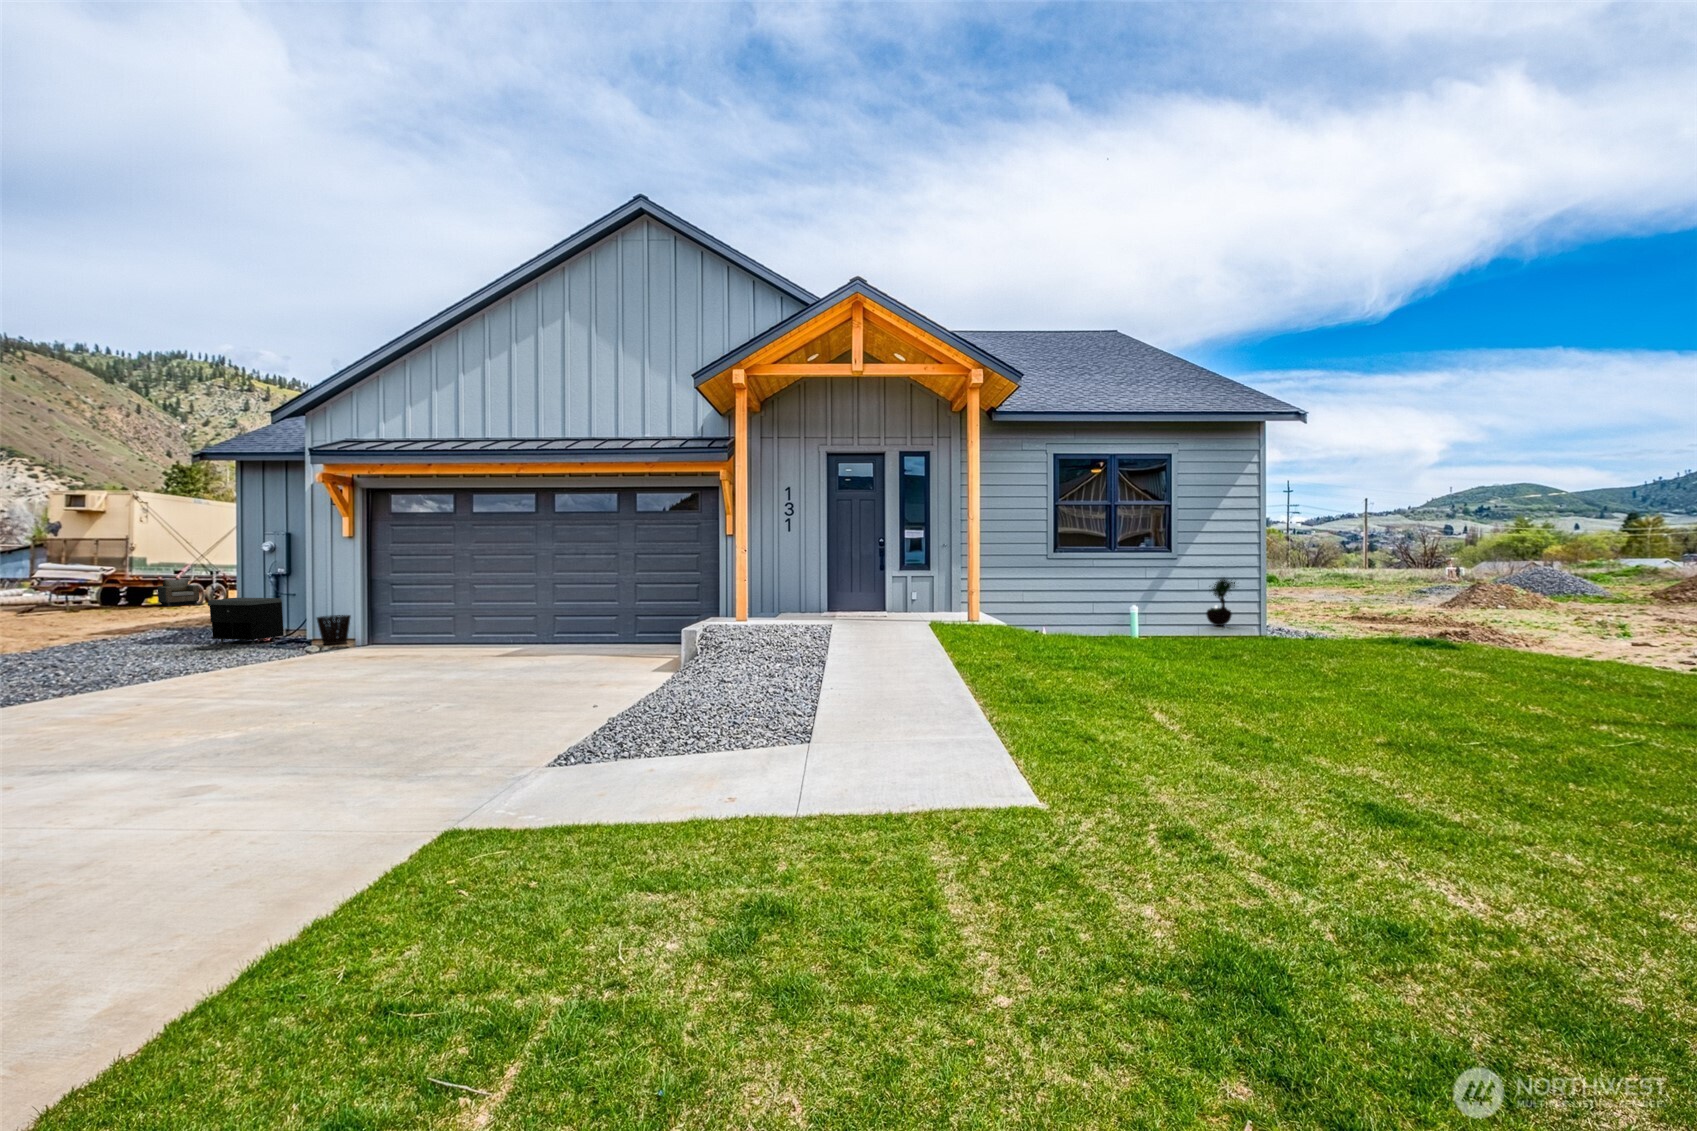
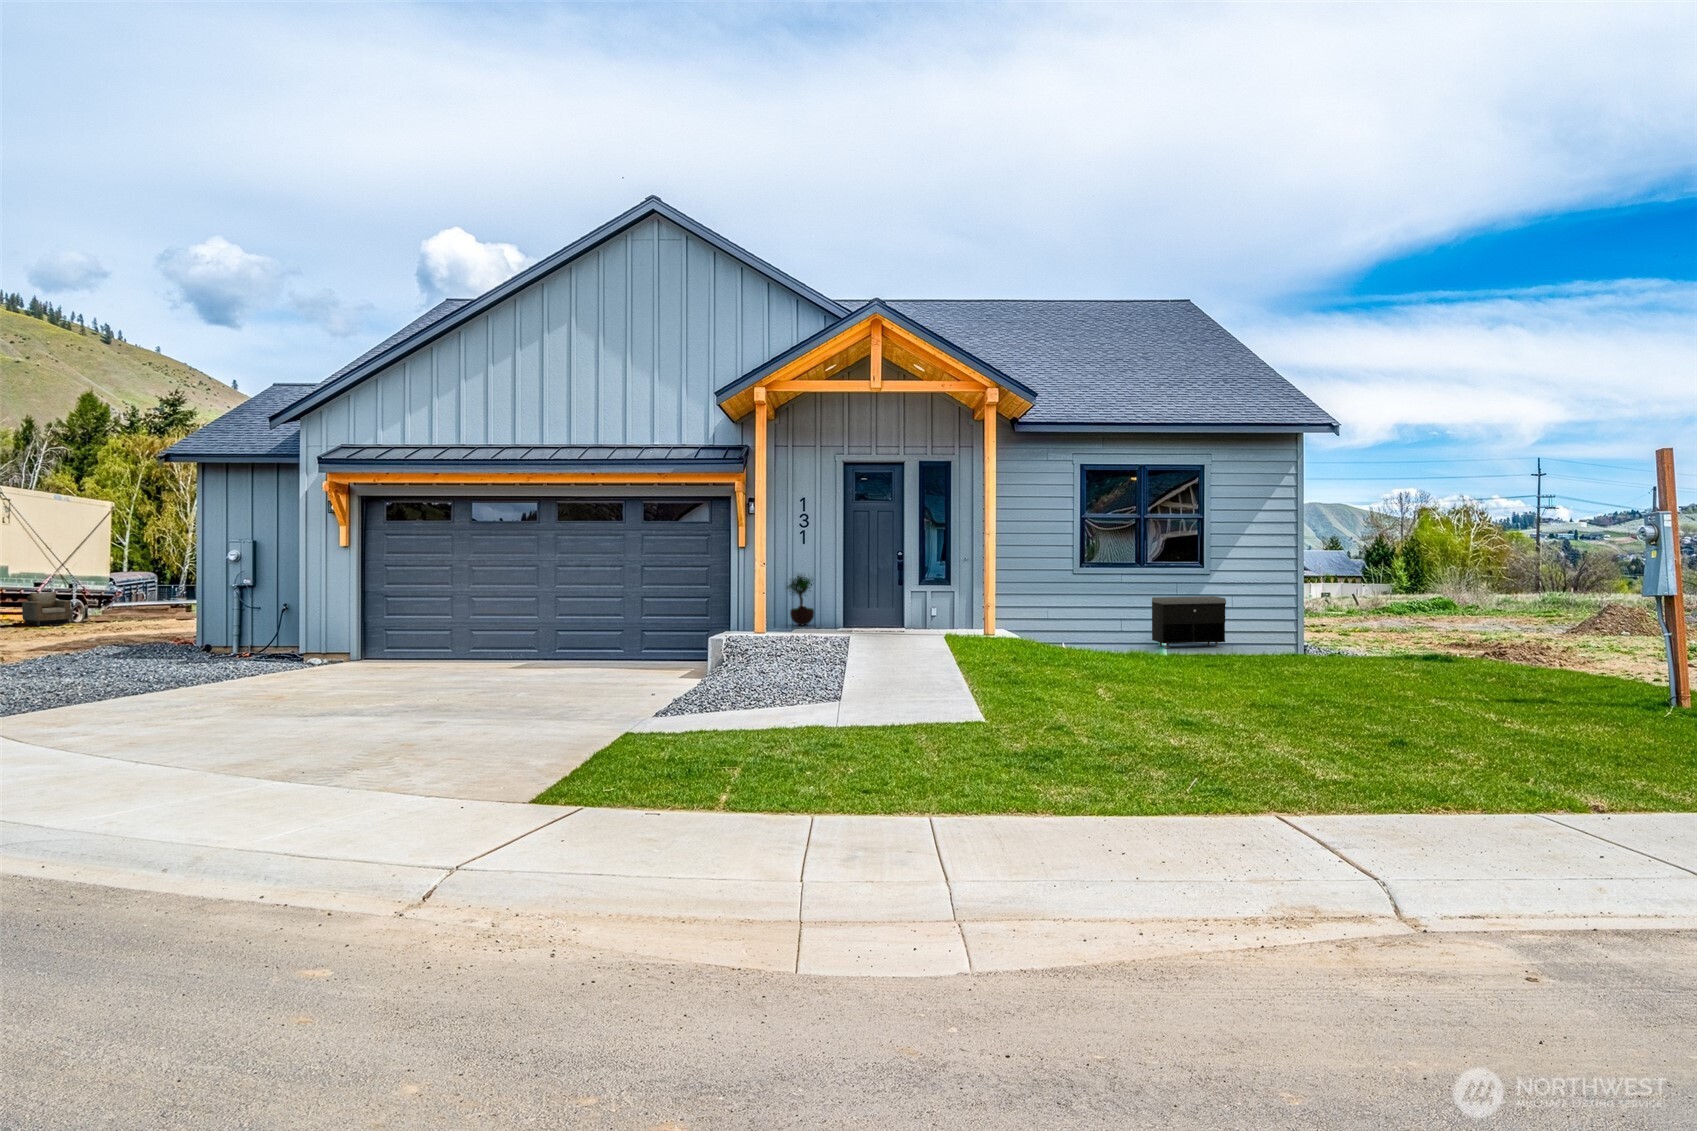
potted tree: present [1206,578,1235,626] -> present [787,575,814,625]
storage bench: present [208,598,284,644] -> present [1152,596,1226,648]
basket: present [317,615,351,645] -> none [314,629,347,660]

